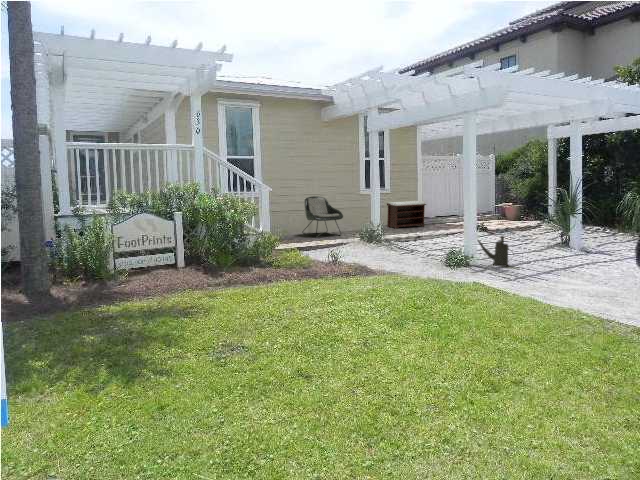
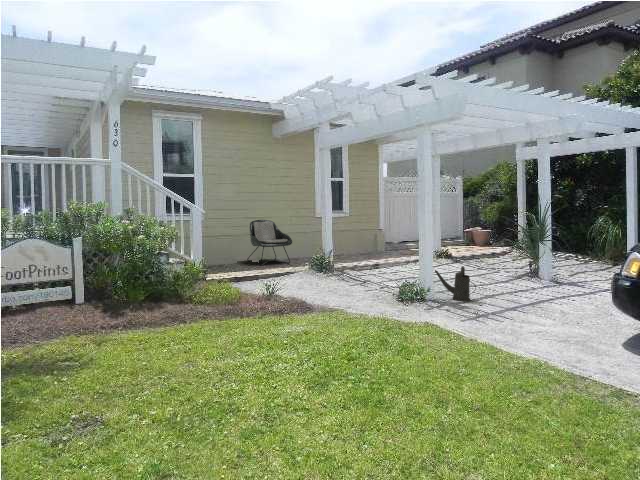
bench: present [387,201,426,229] -> none [343,225,387,256]

